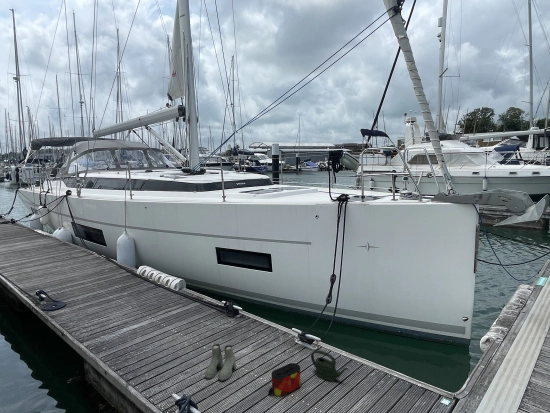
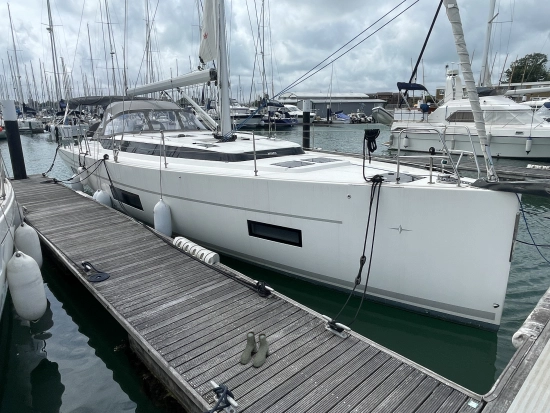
watering can: present [311,351,348,381] -> none [341,343,378,373]
bag: present [269,363,301,397] -> none [300,355,331,387]

